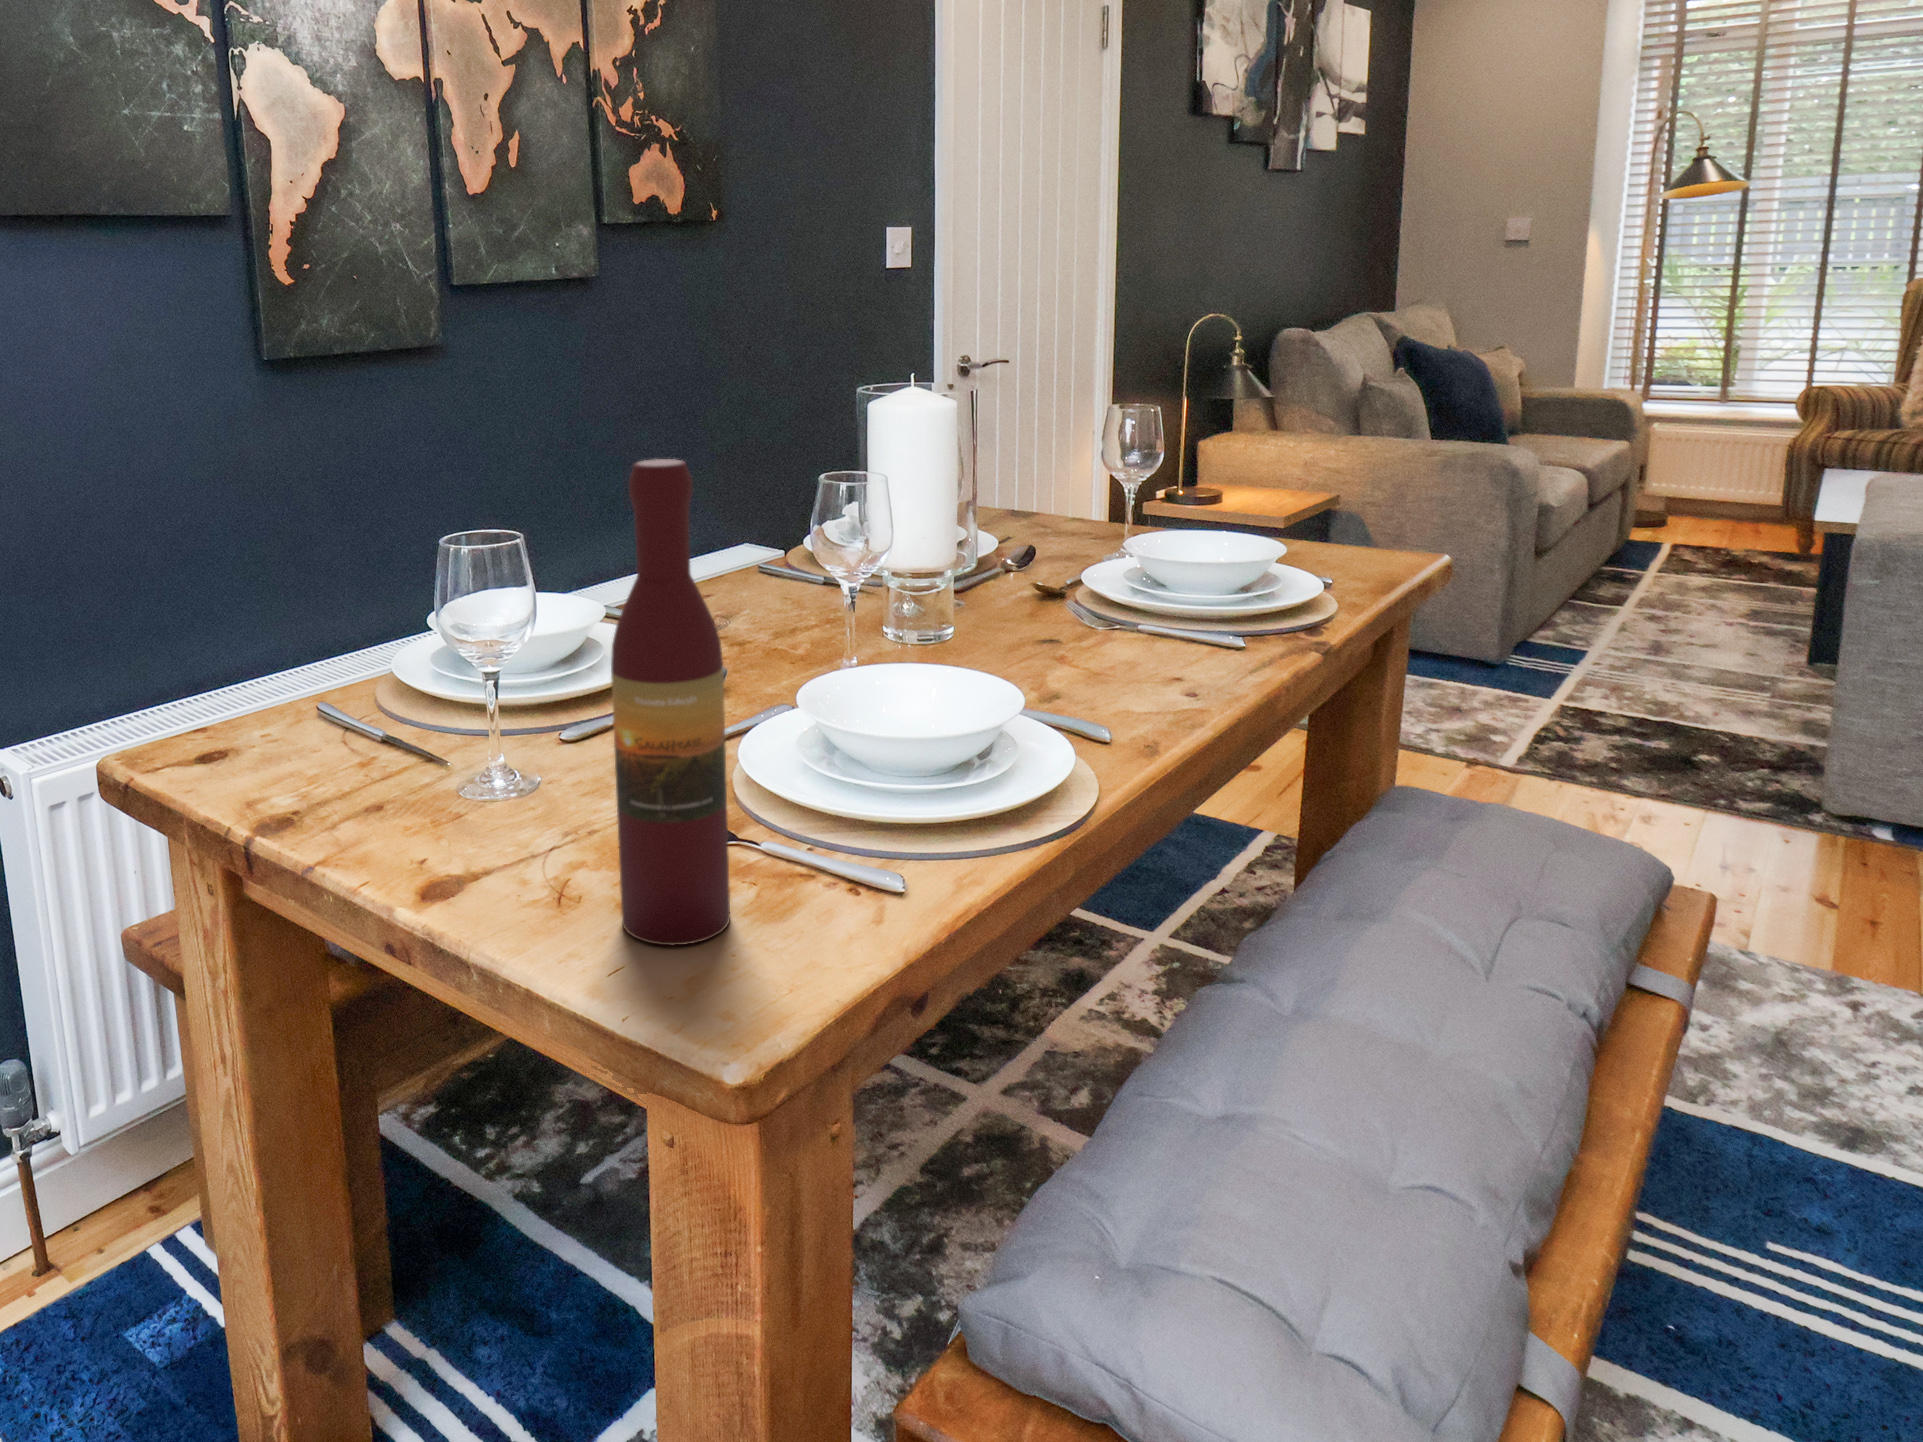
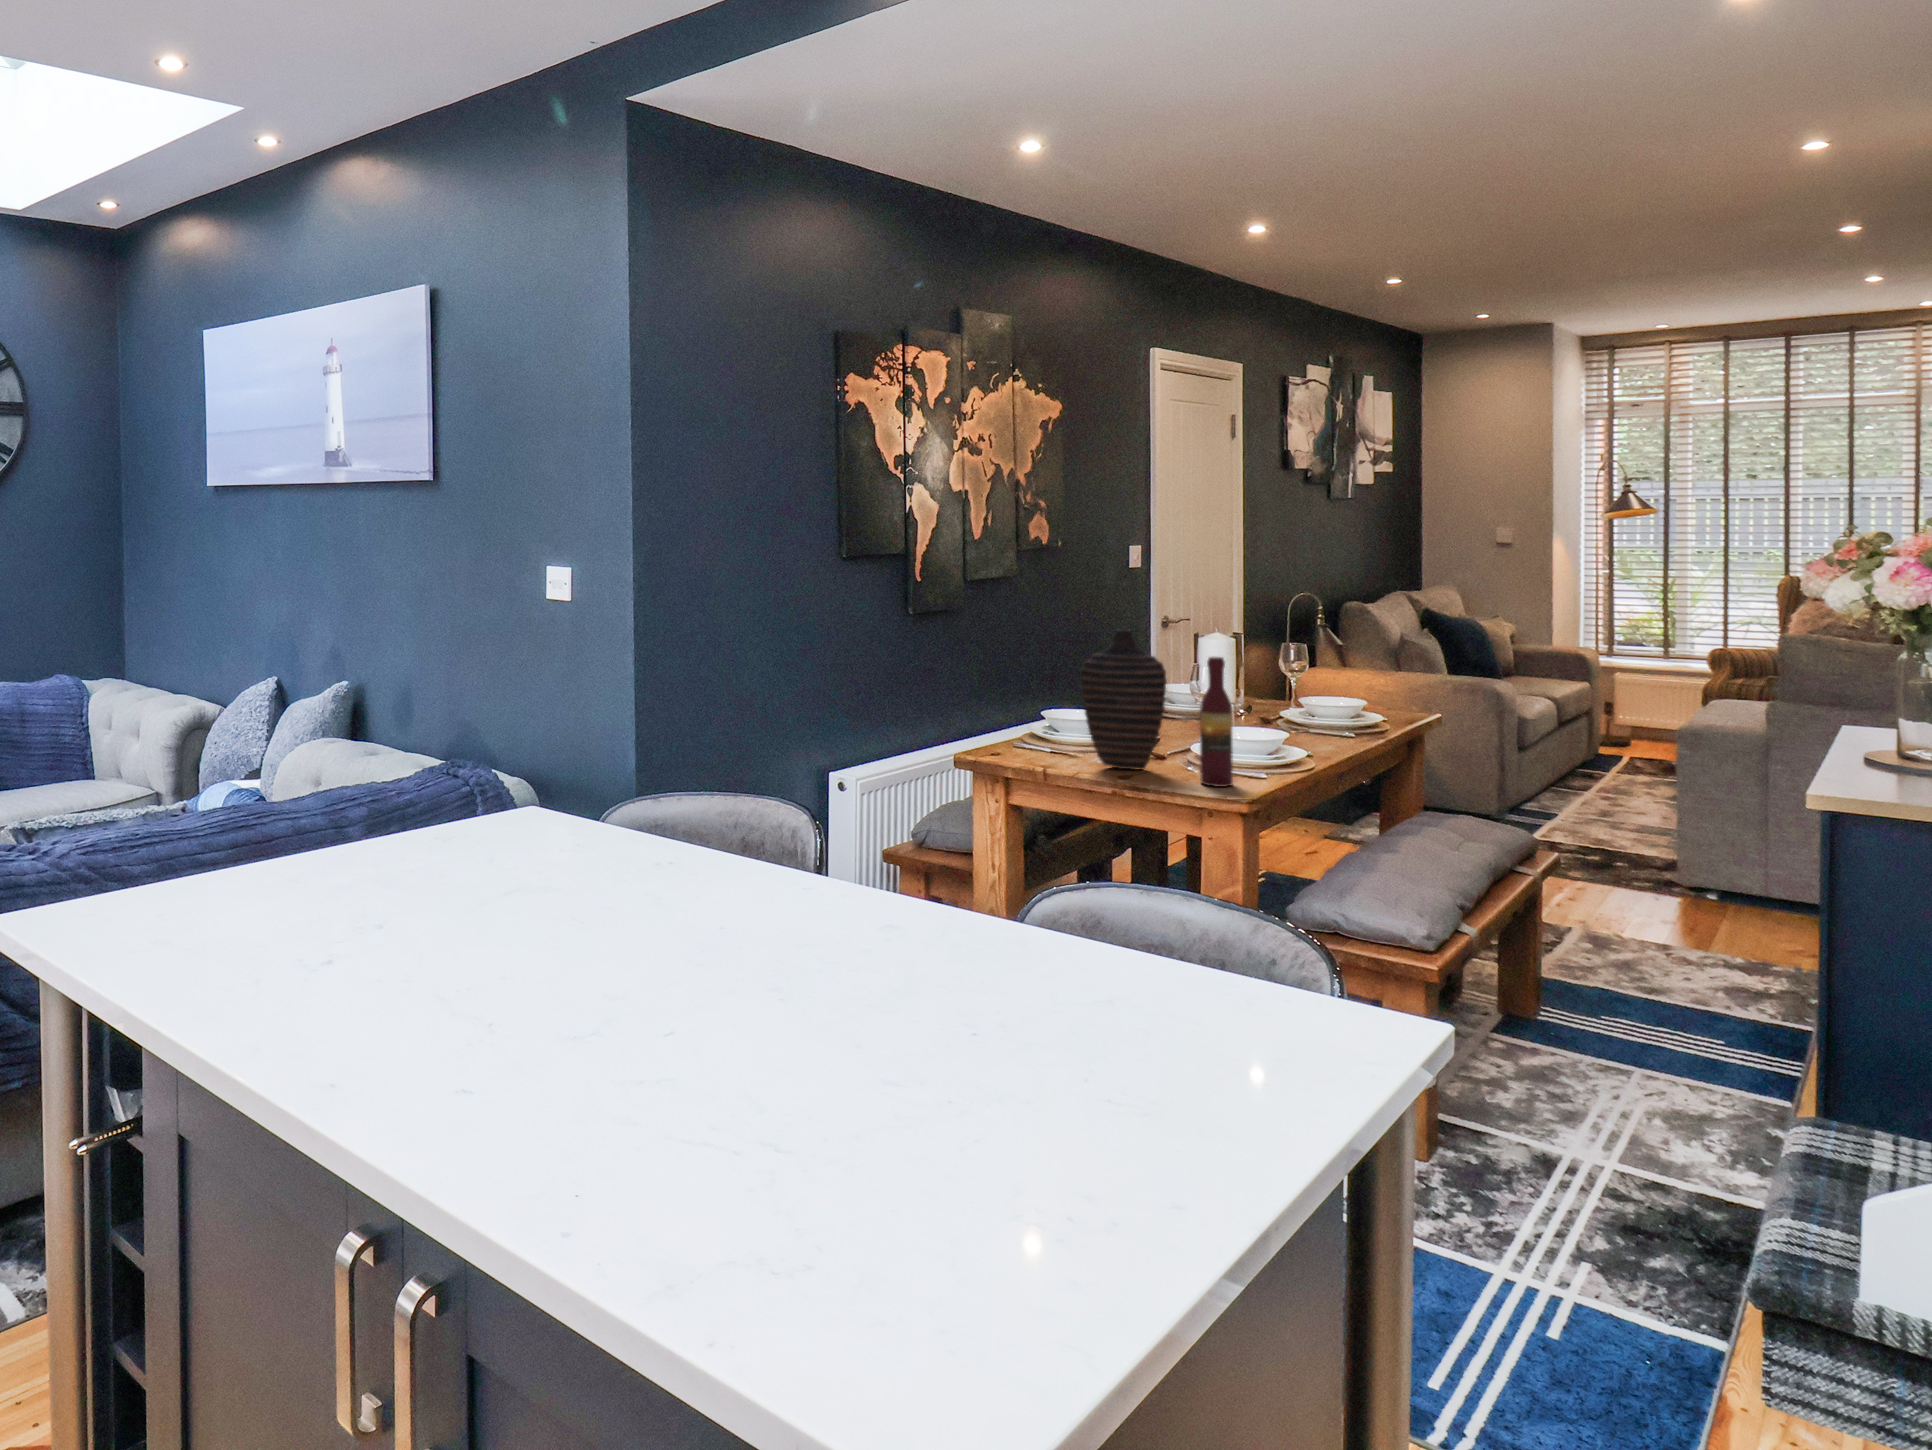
decorative vase: none [327,367,582,823] -> present [1081,629,1167,770]

